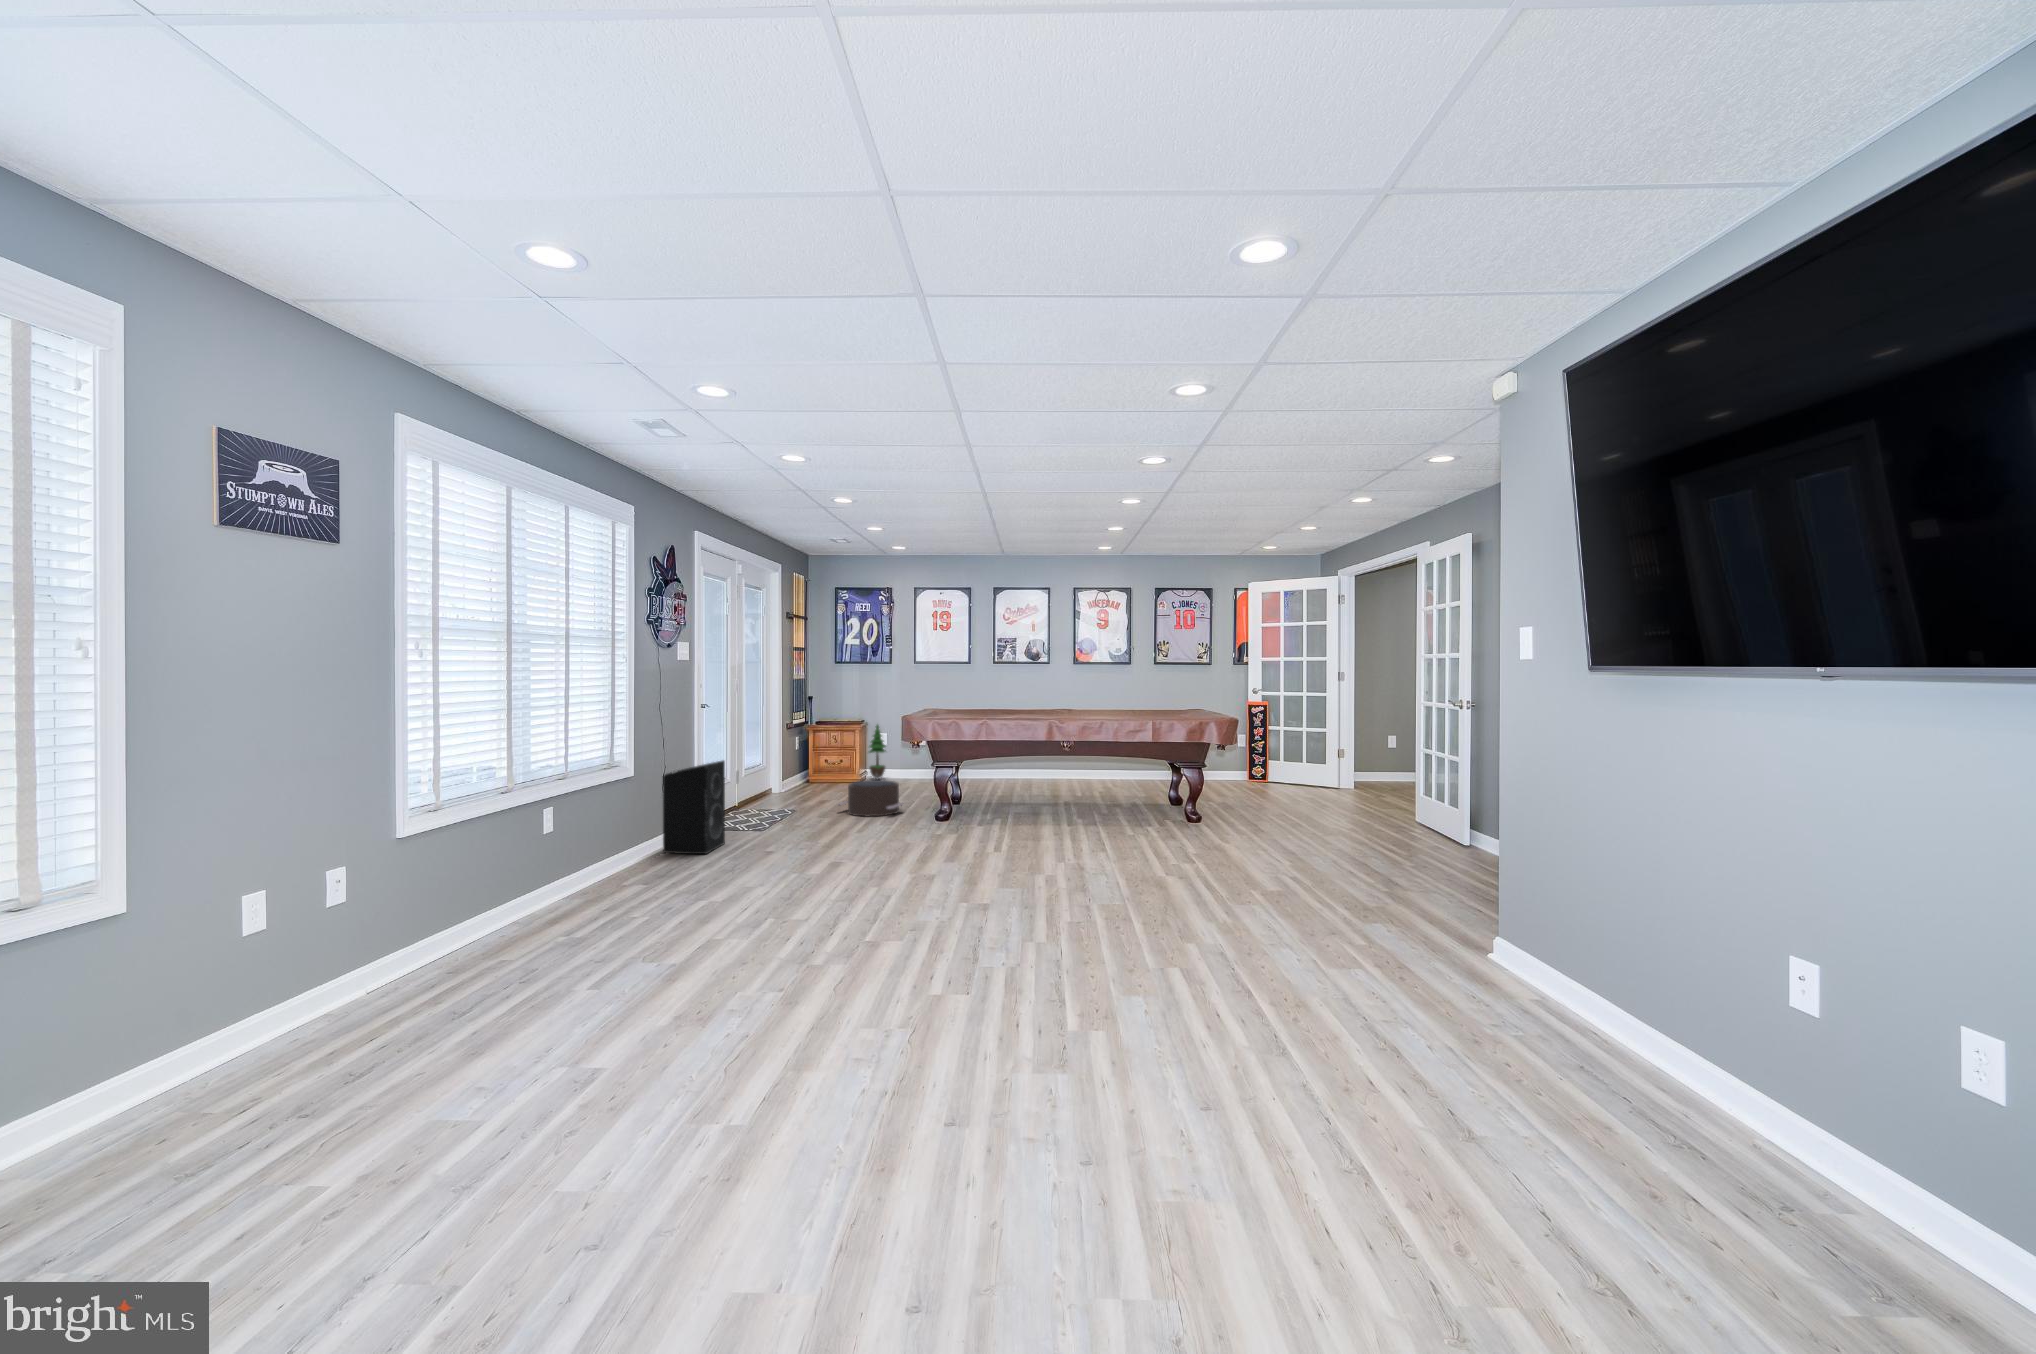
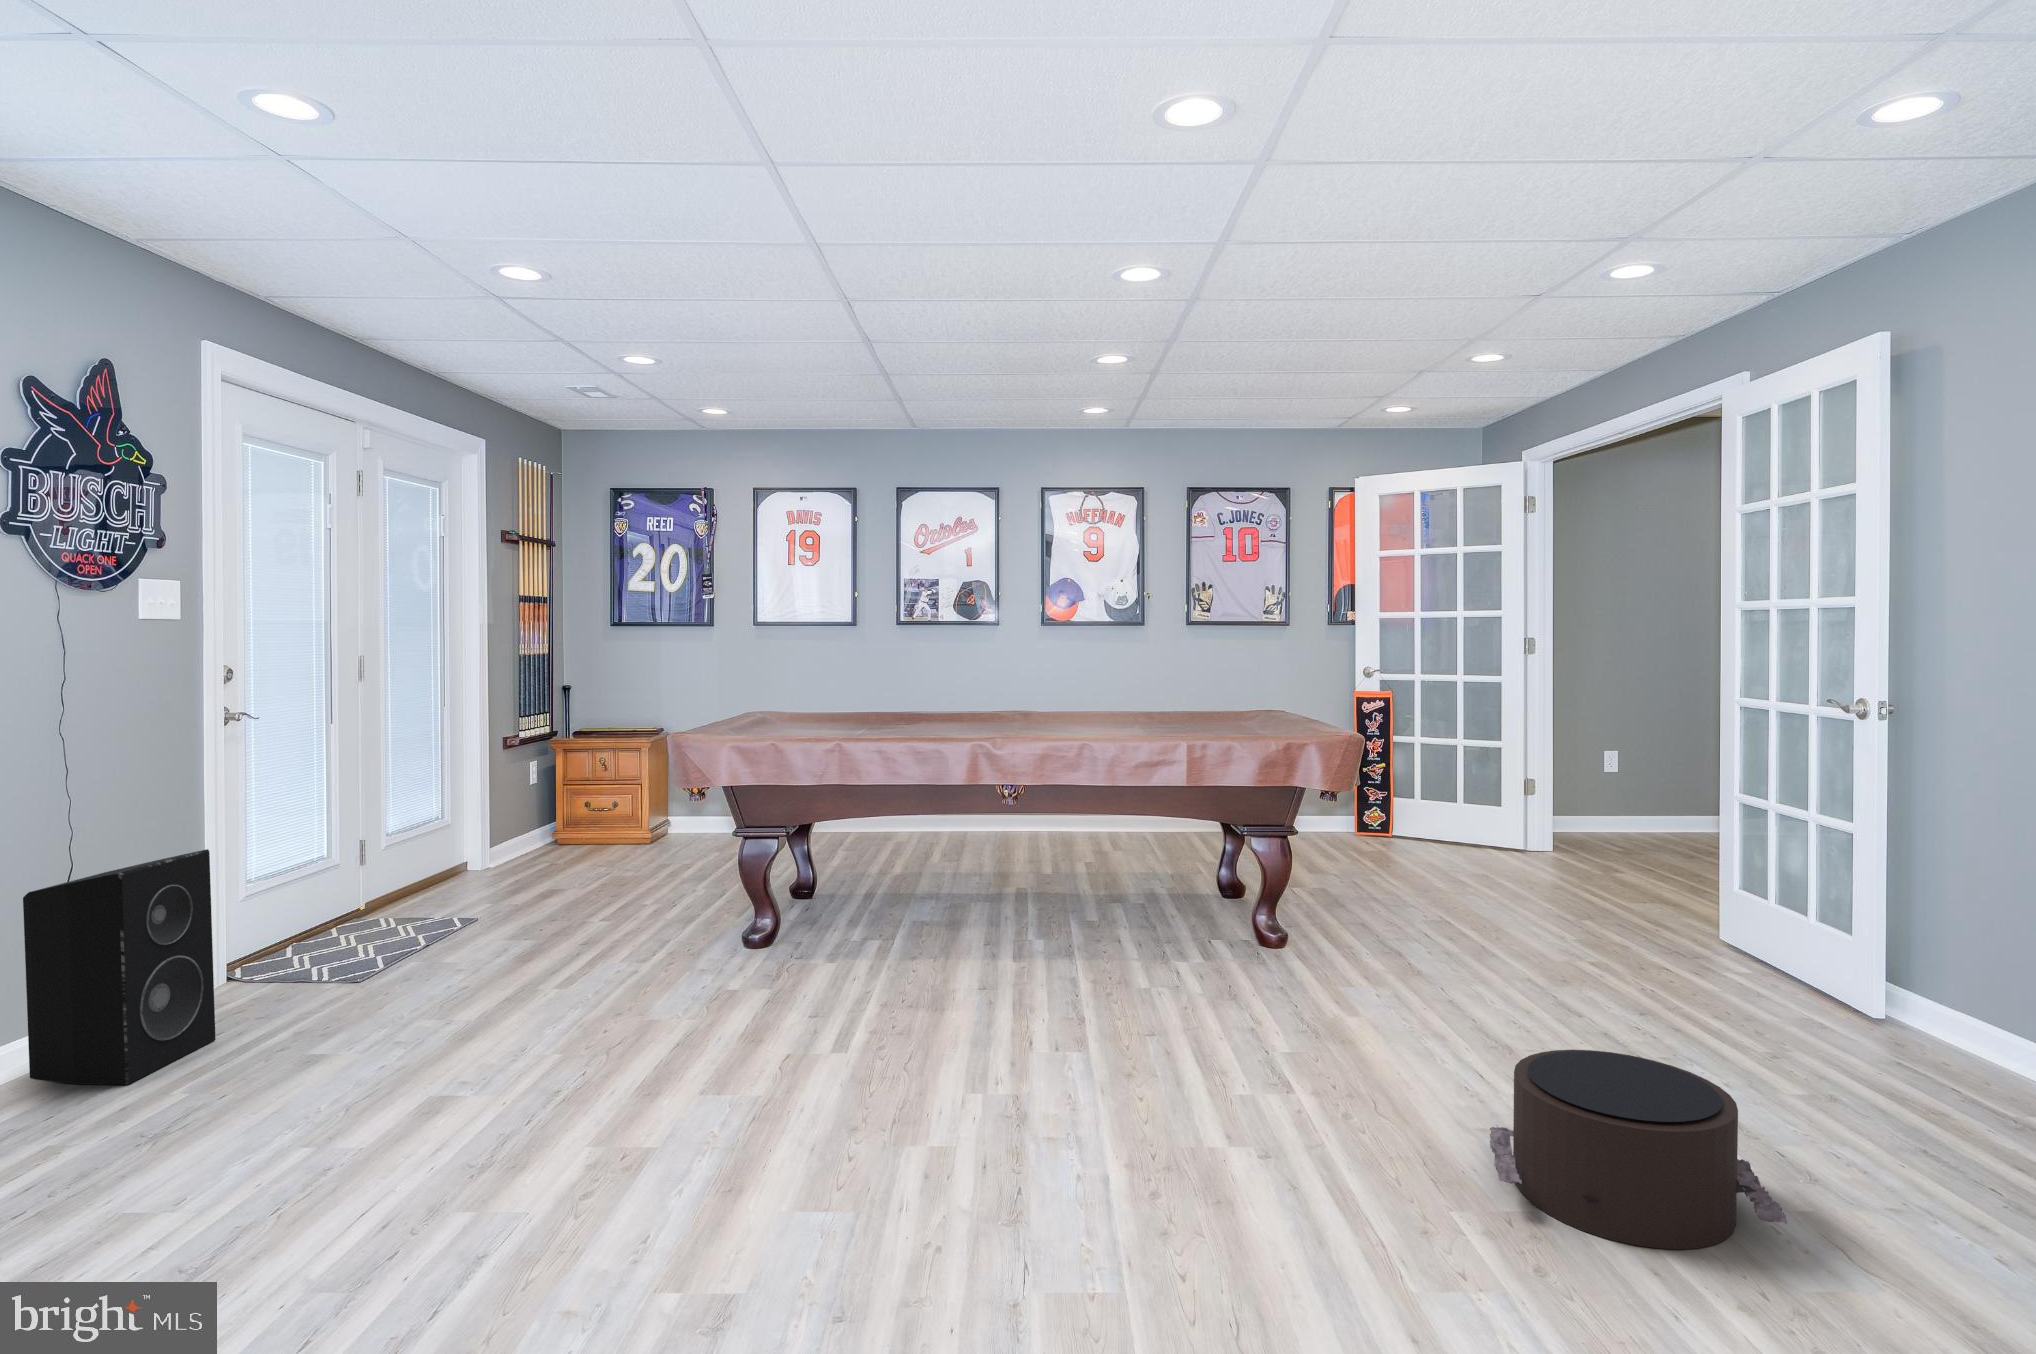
potted tree: present [869,725,886,780] -> none [666,735,705,838]
pouf: present [839,780,903,817] -> present [1490,1050,1788,1249]

